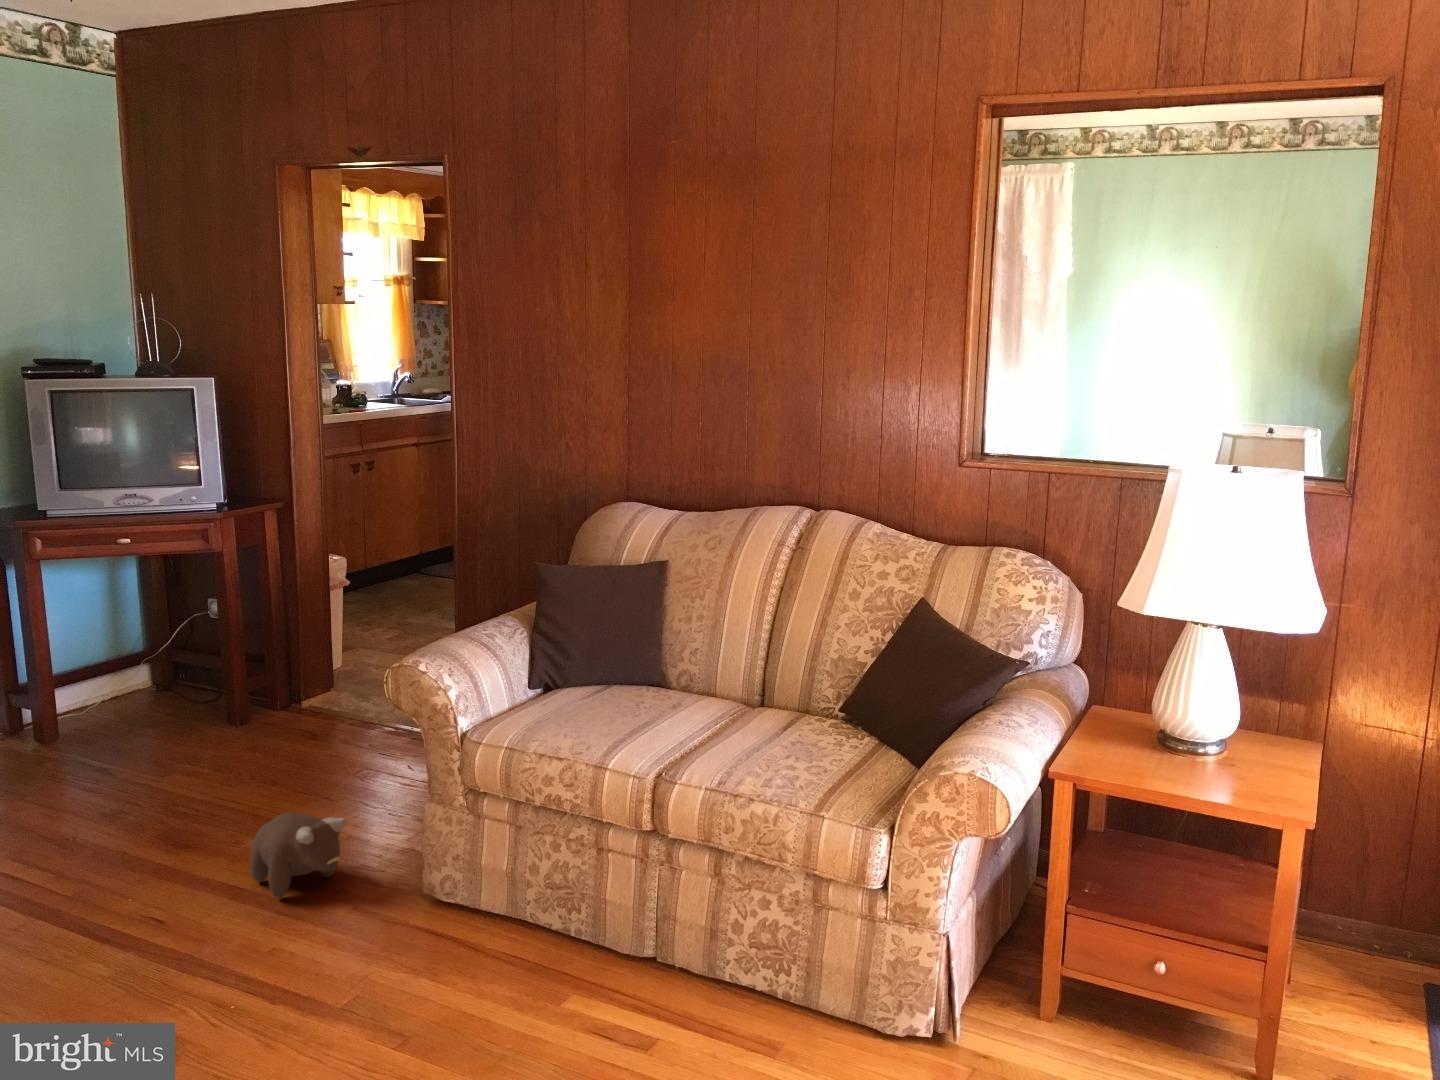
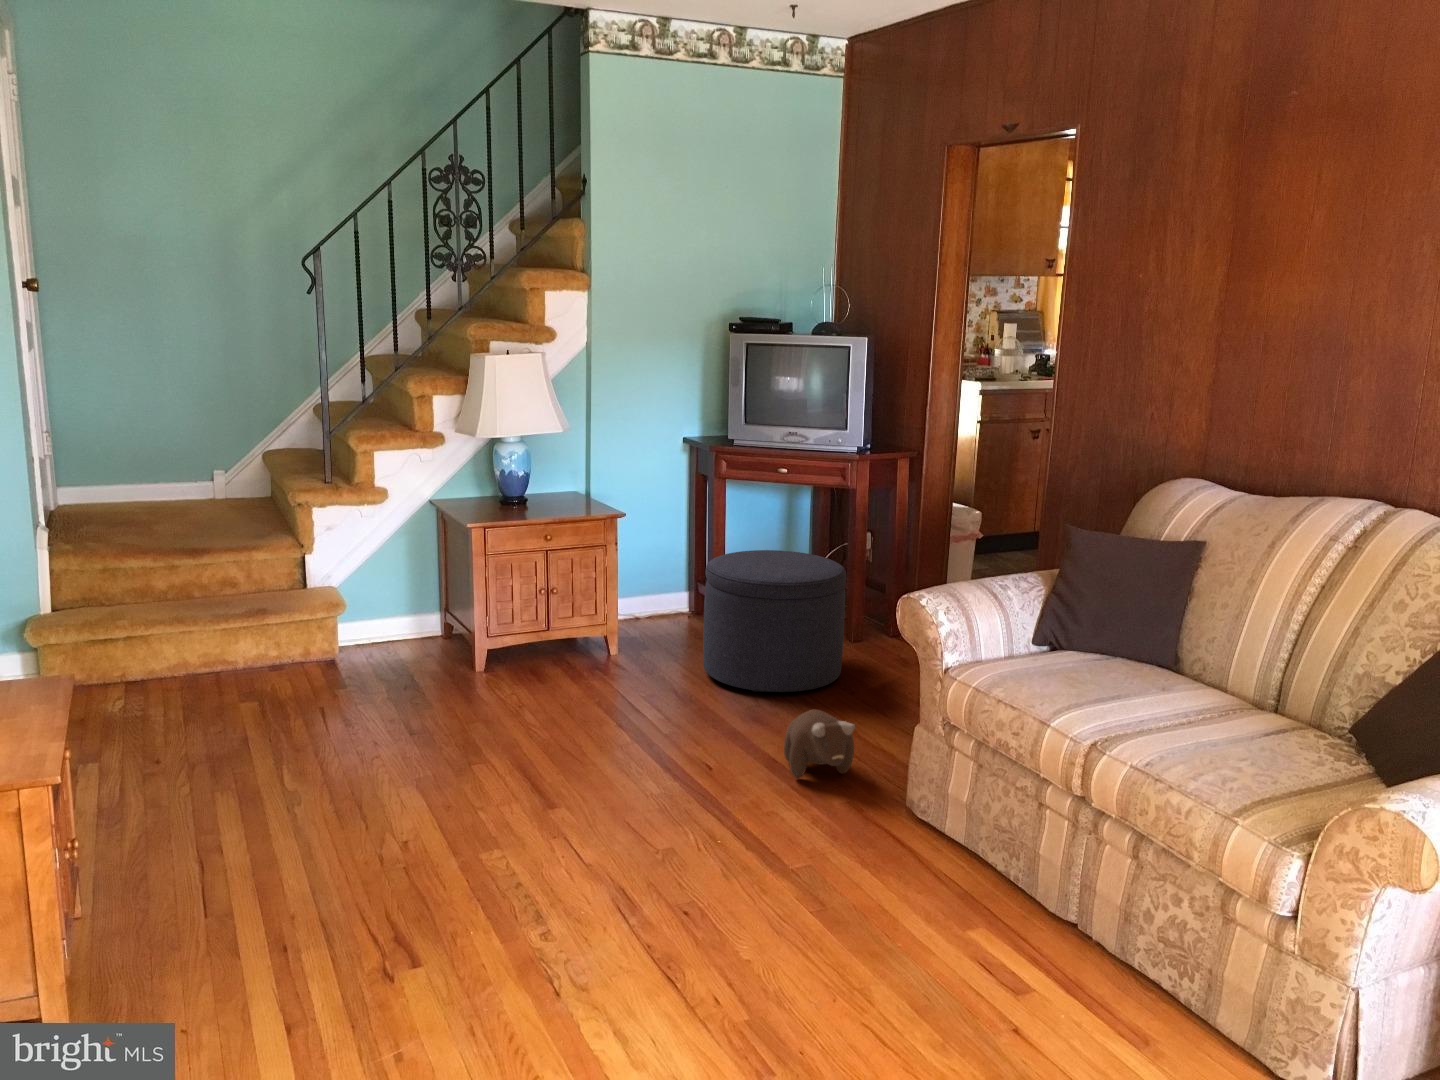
ottoman: none [68,634,260,809] -> present [703,550,847,692]

